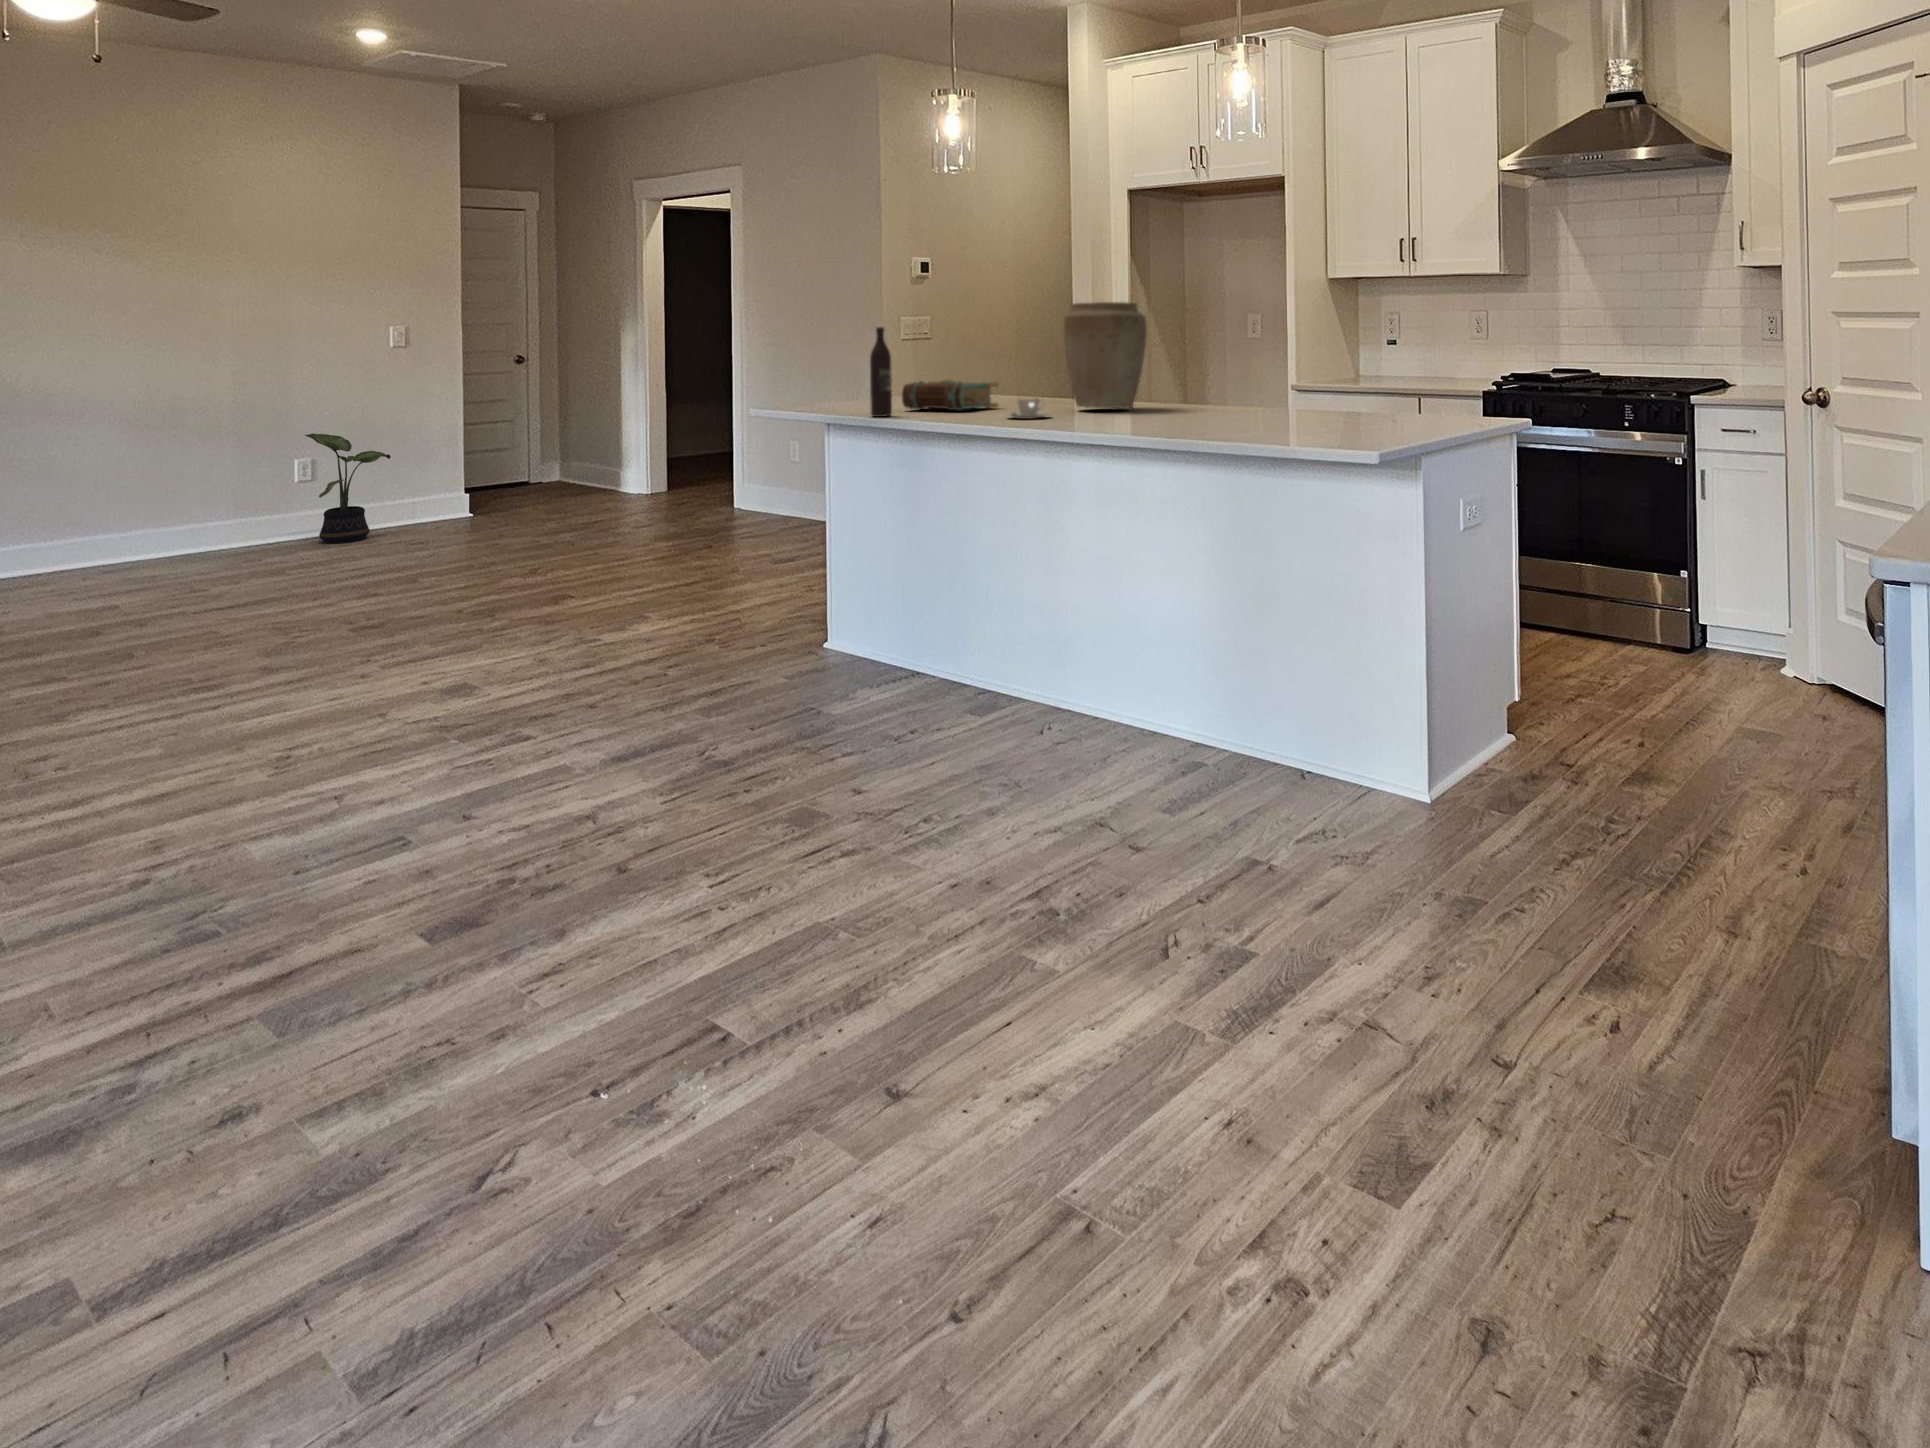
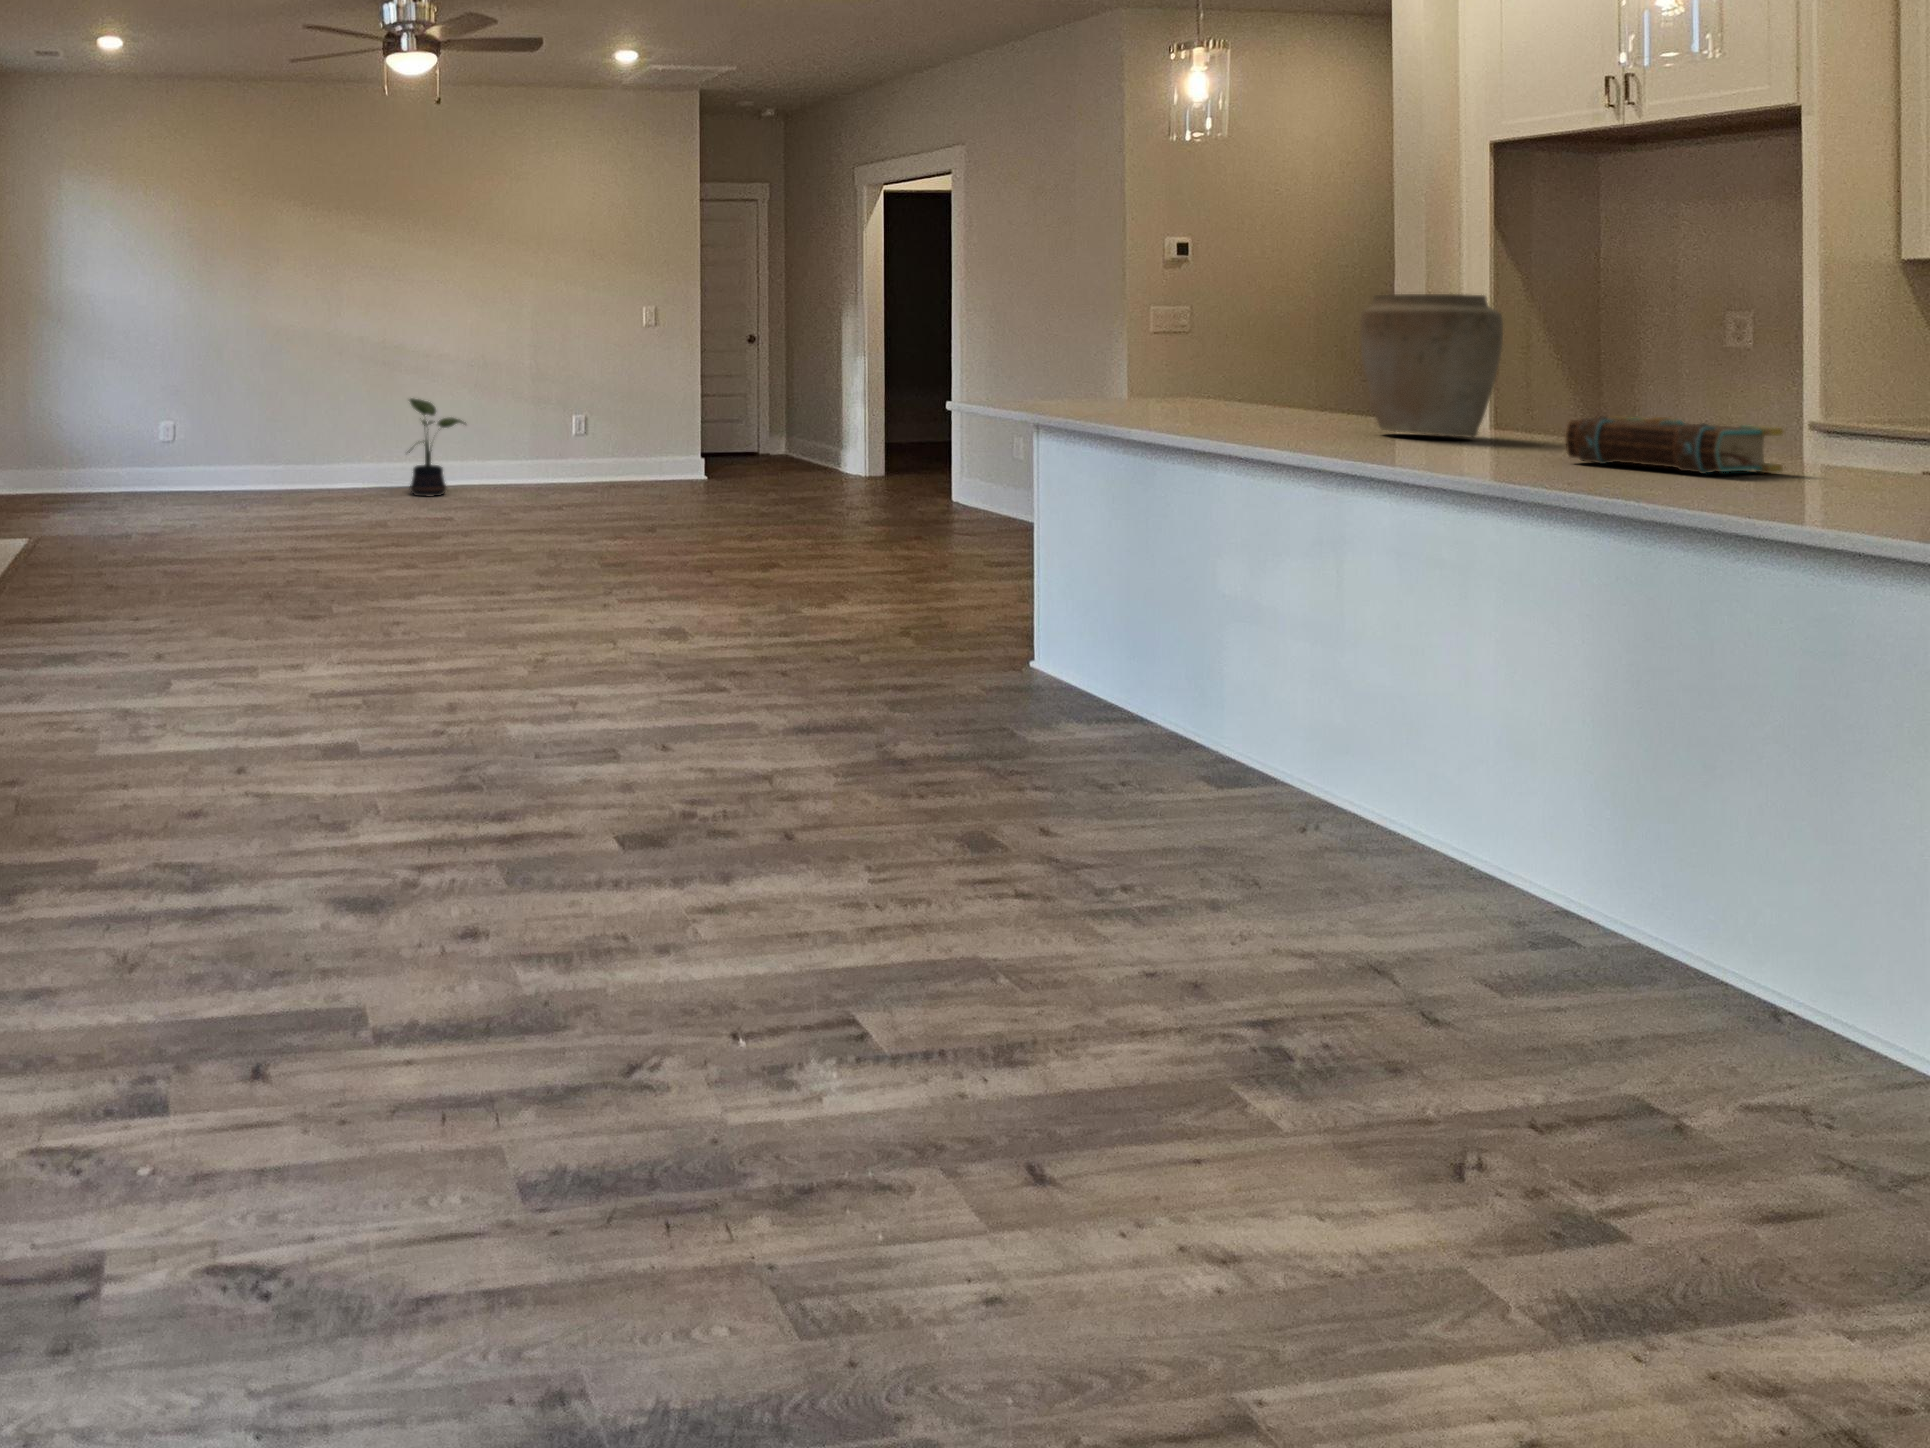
wine bottle: present [870,327,892,417] -> none [1082,320,1109,422]
book: present [902,379,998,411] -> present [1565,417,1783,474]
coffee cup: present [1007,398,1050,419] -> none [1263,413,1333,440]
potted plant: present [305,433,391,543] -> present [409,399,464,497]

